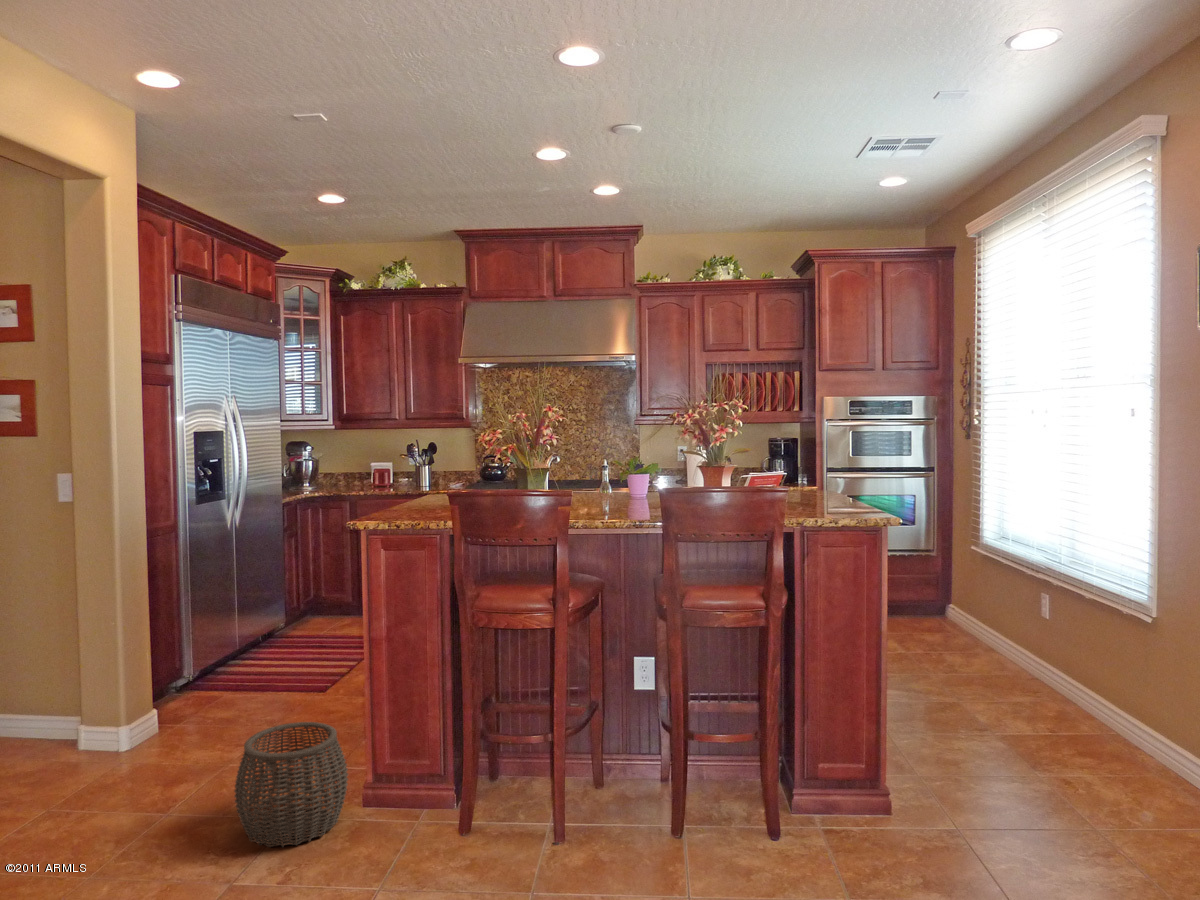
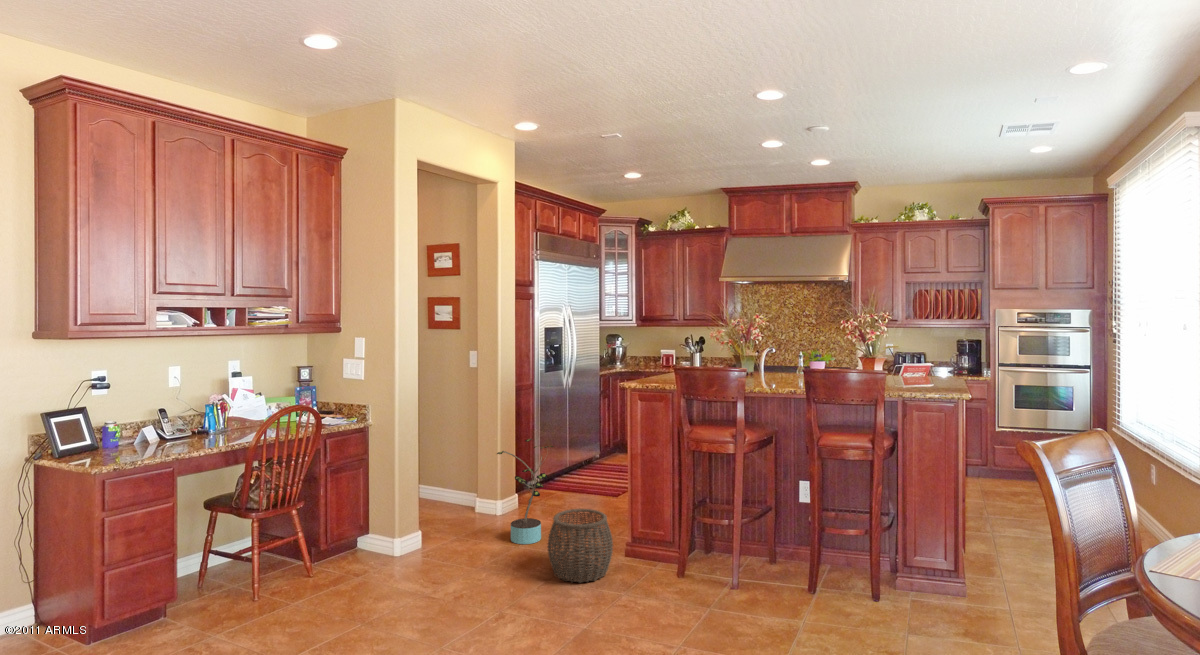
potted plant: none [123,617,231,796] -> present [497,439,553,544]

